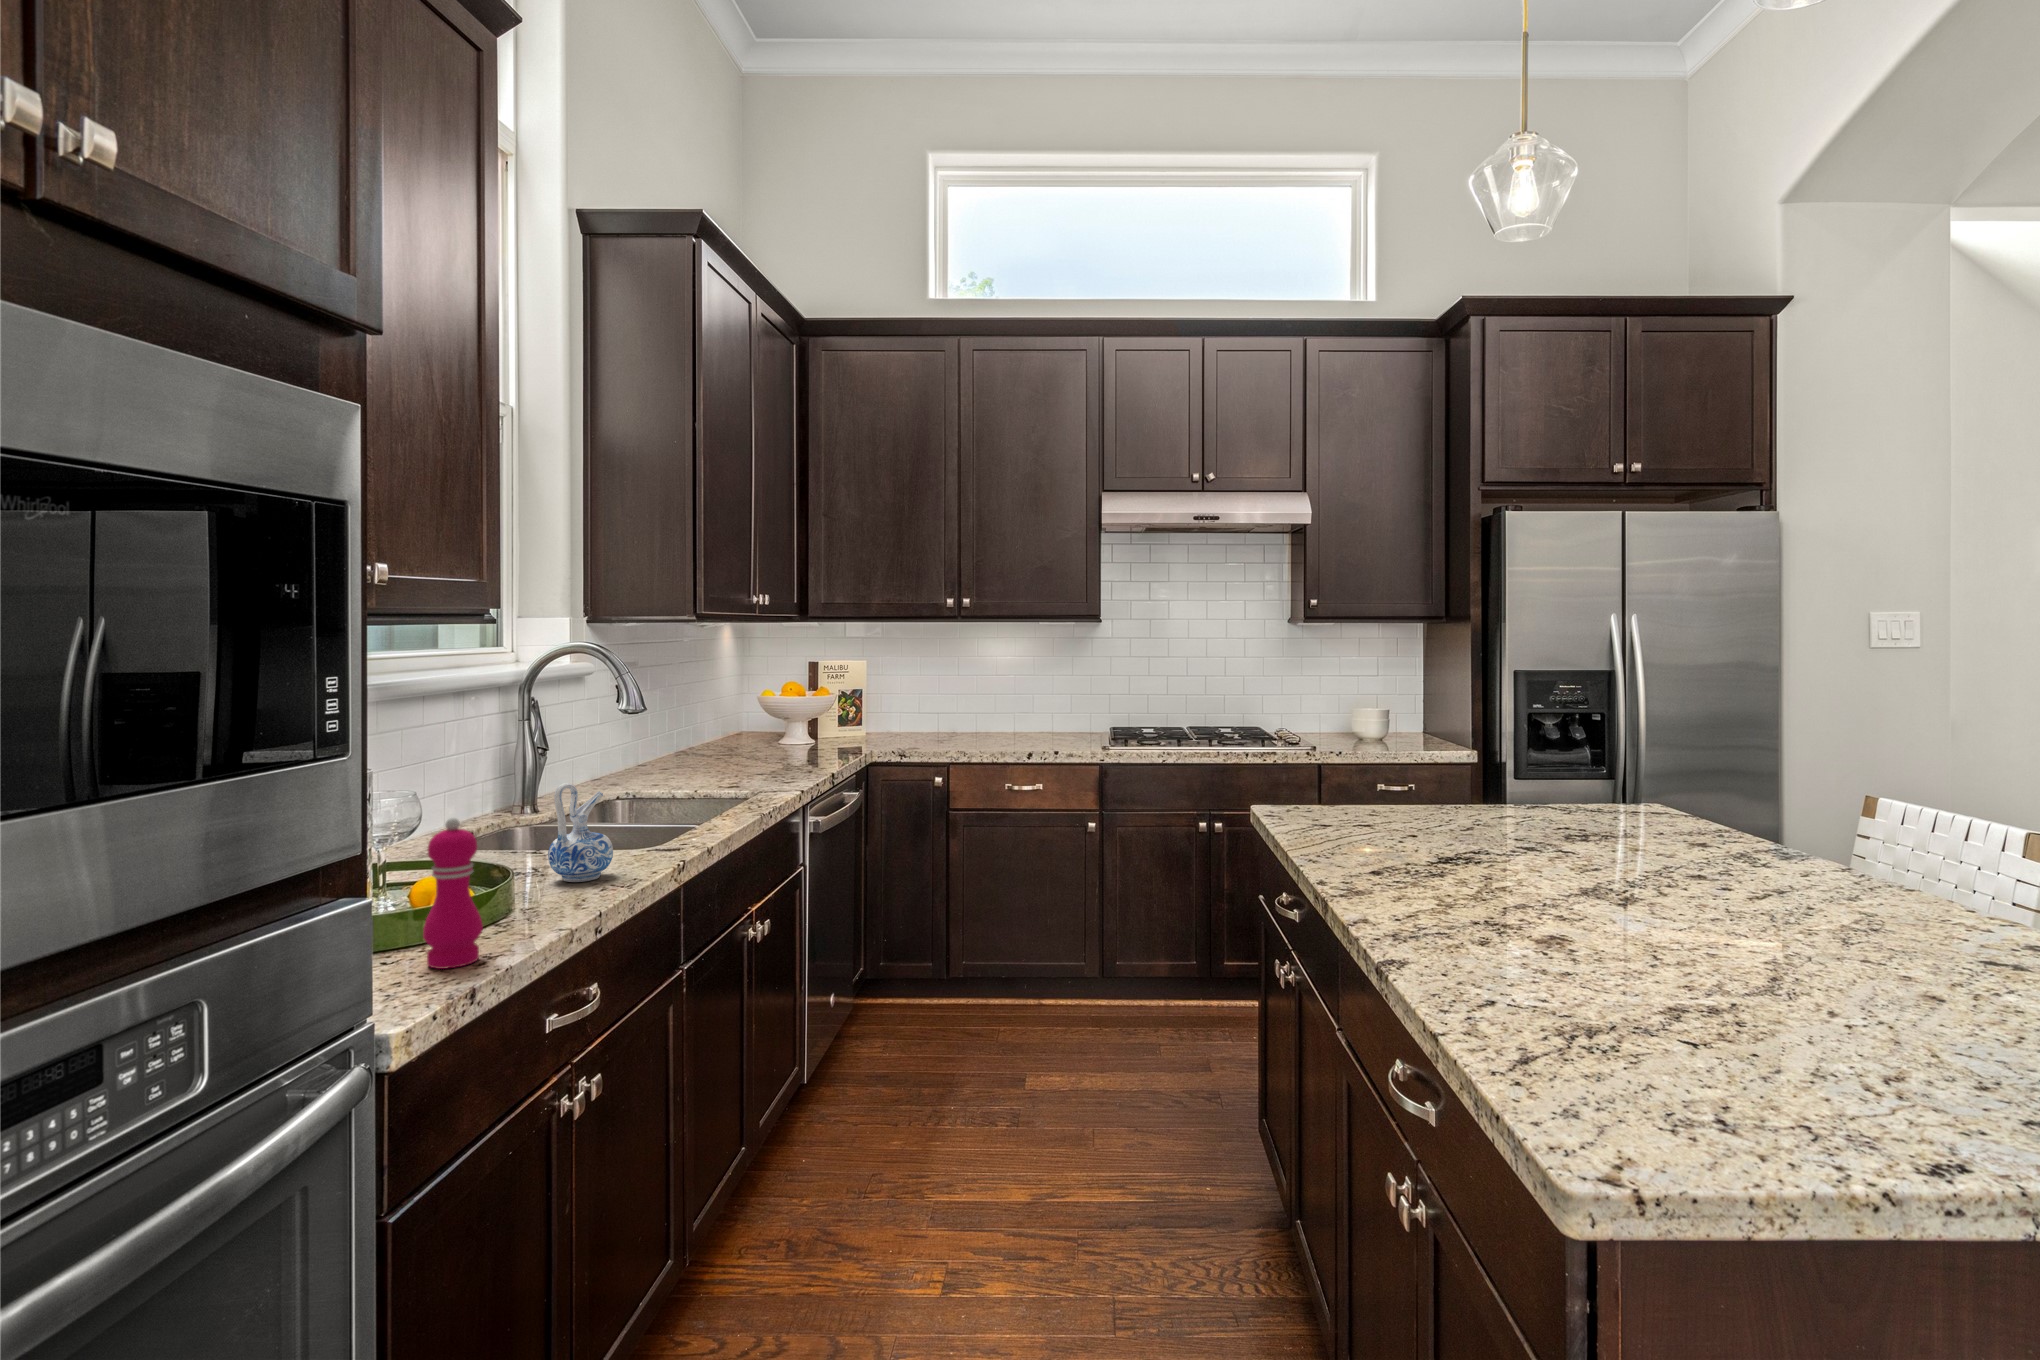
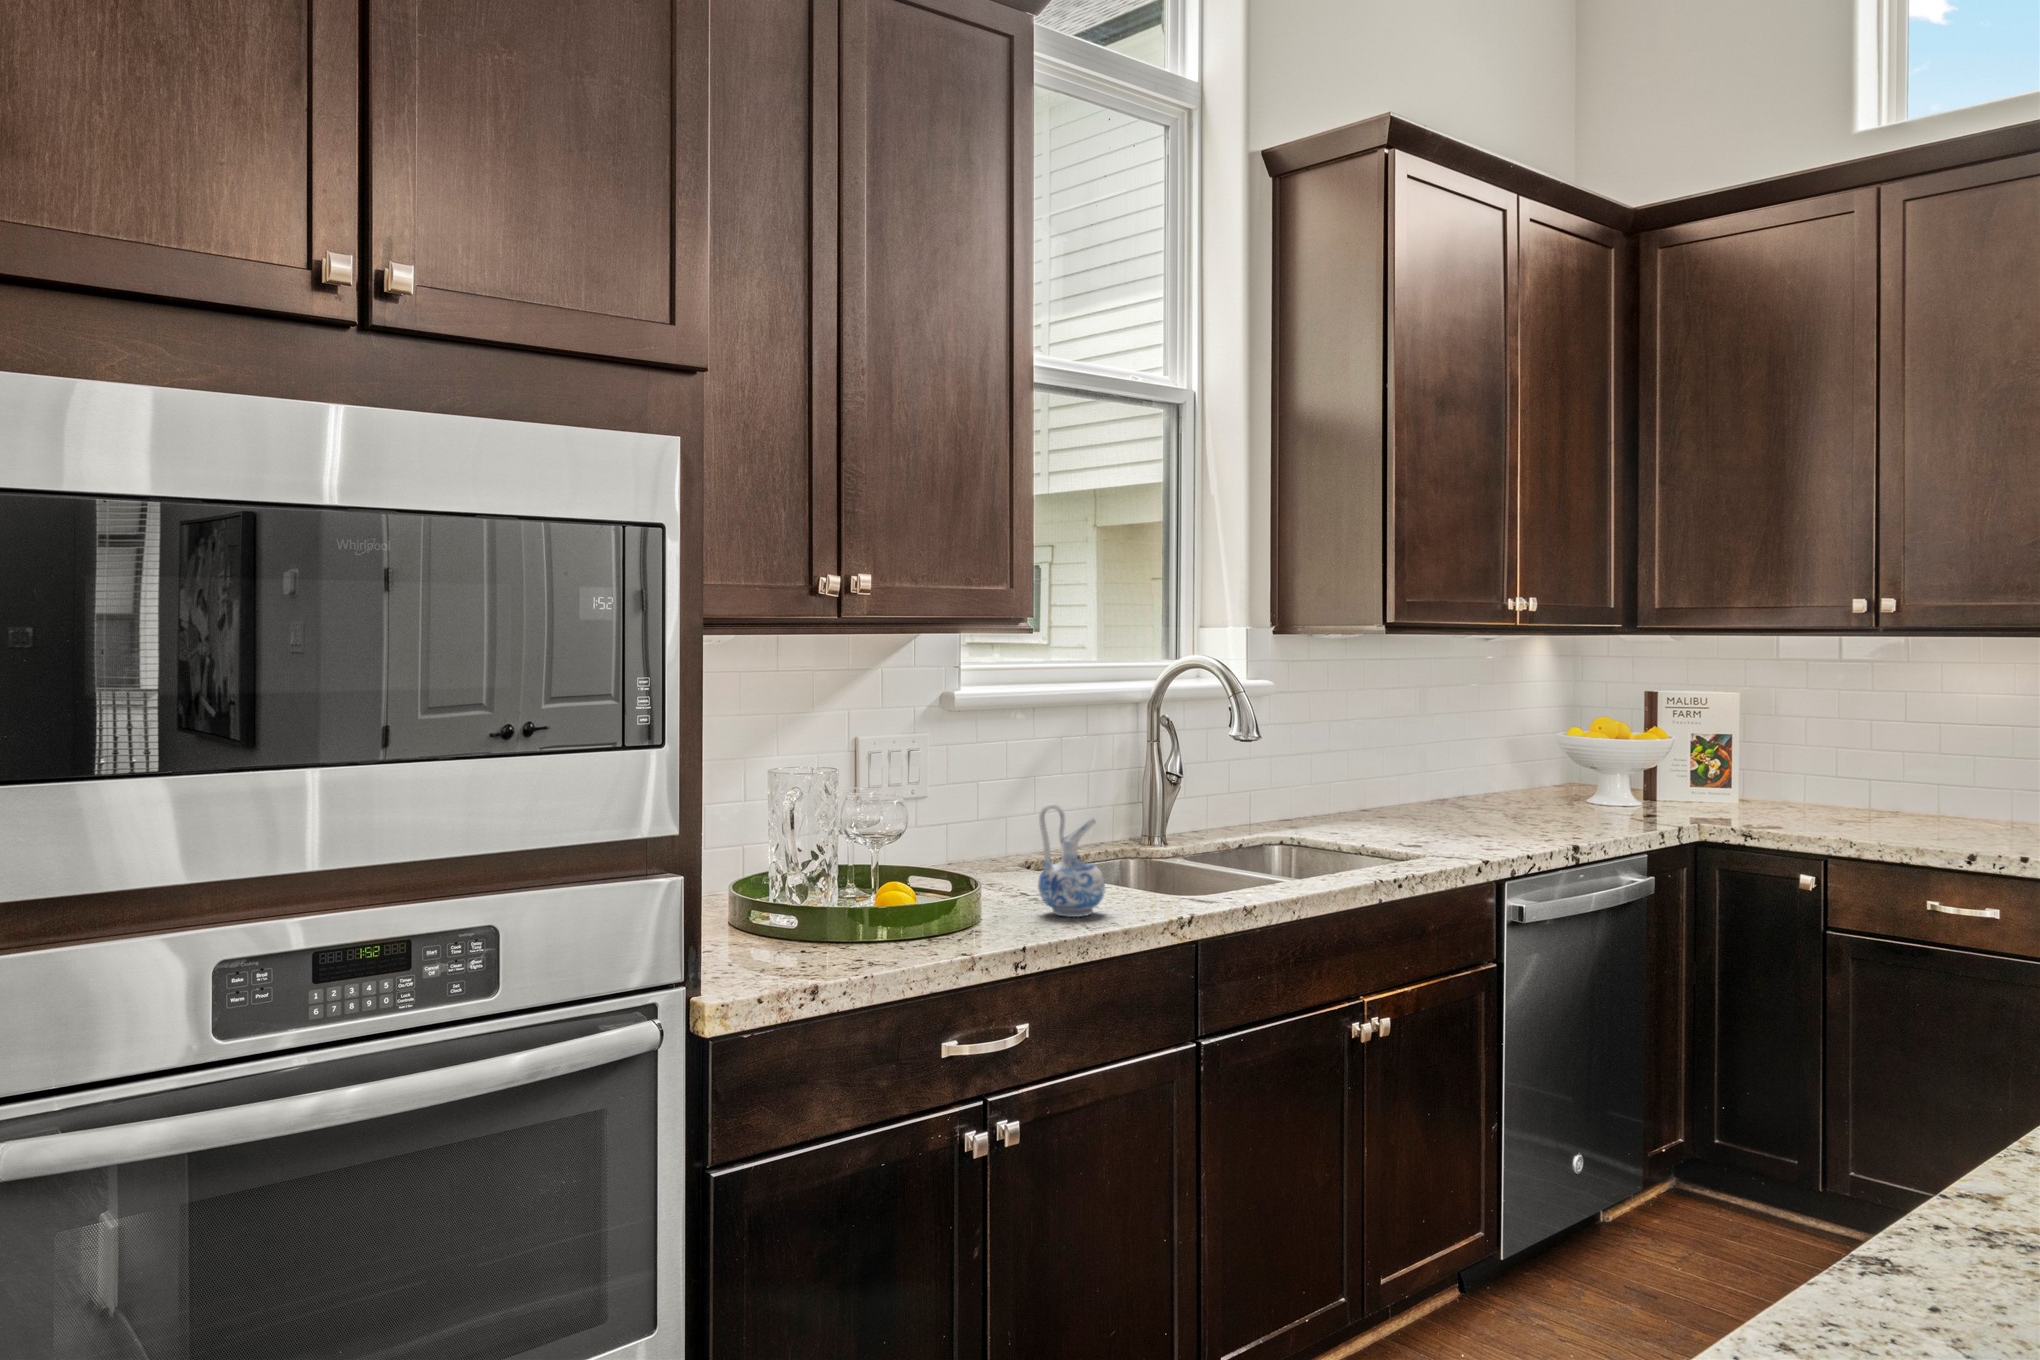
pepper mill: present [423,818,483,969] -> none [812,816,864,966]

